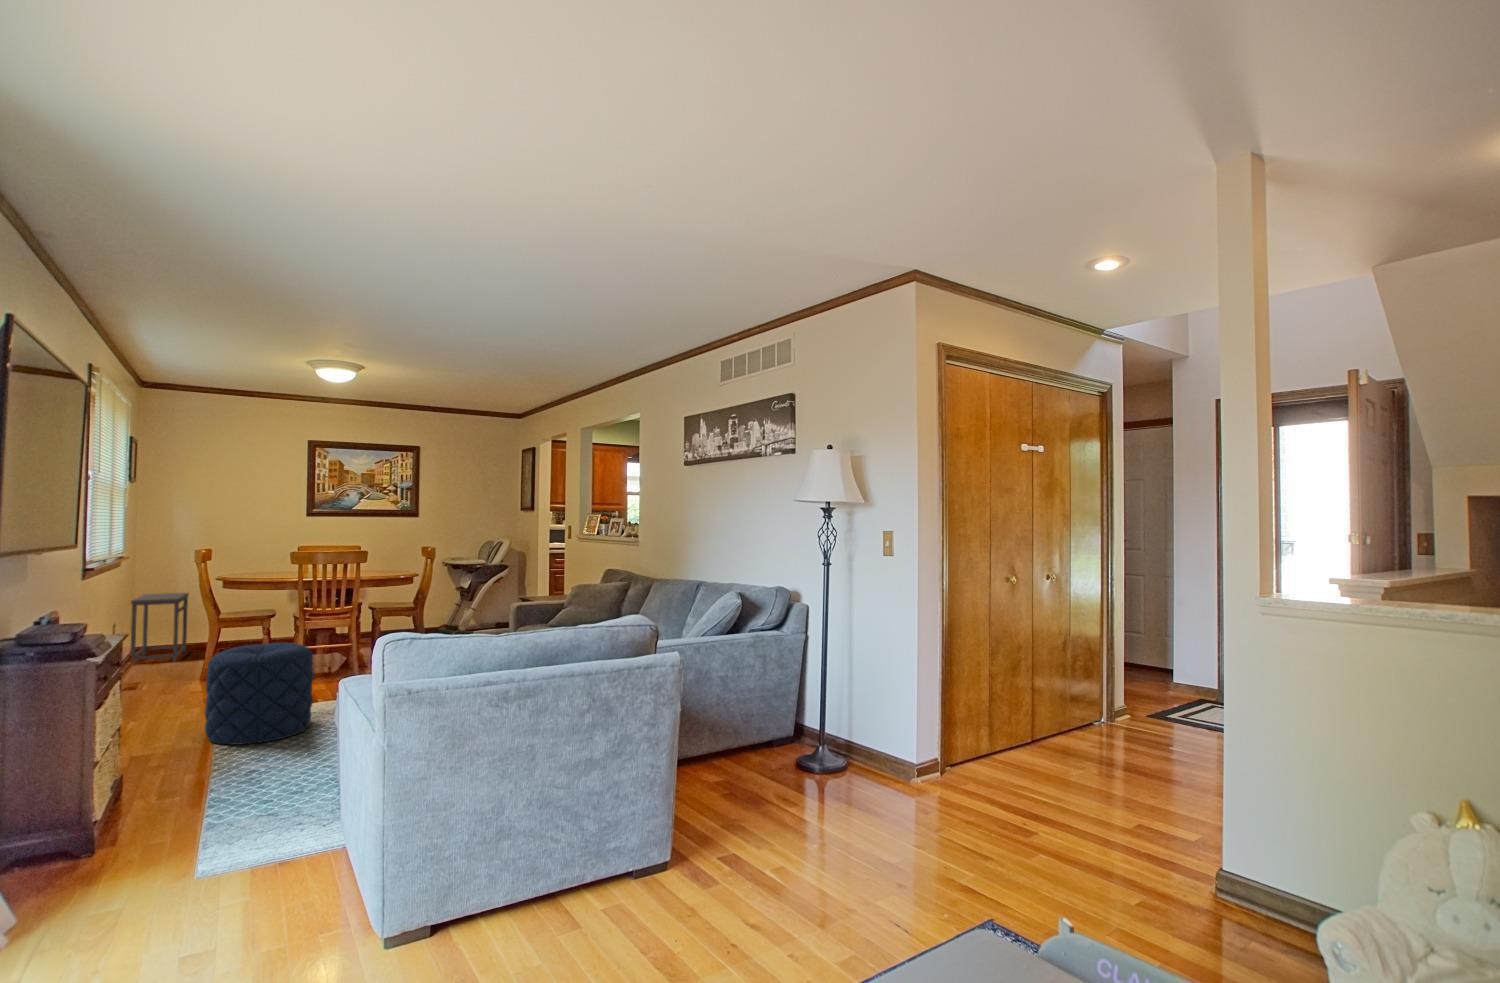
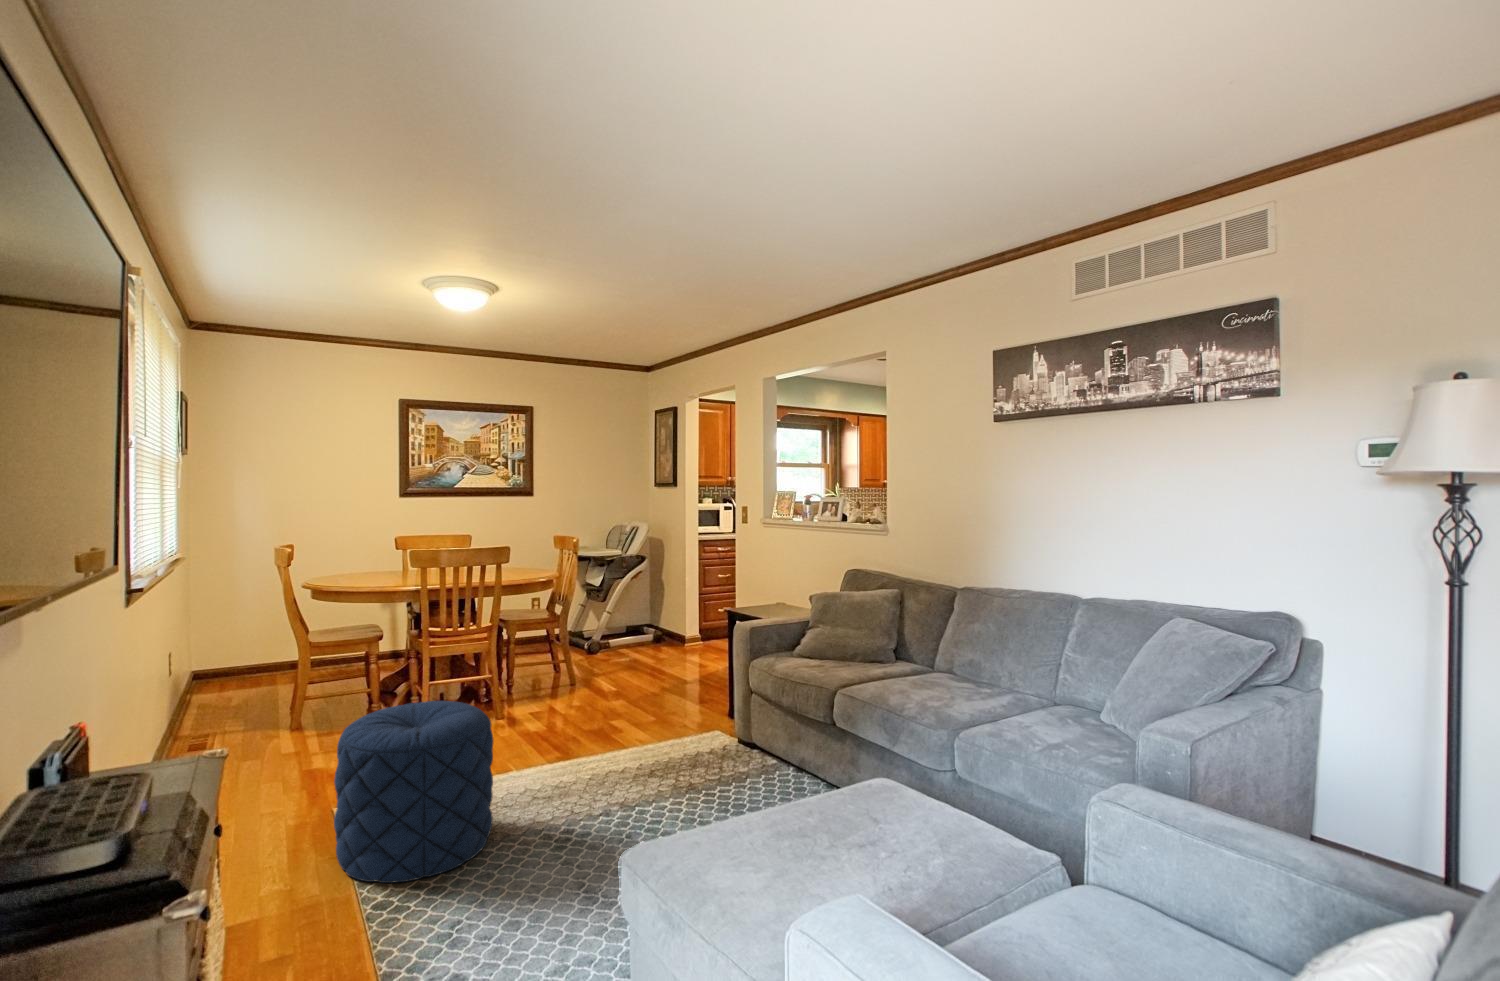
side table: present [131,593,189,664] -> none [188,597,258,697]

